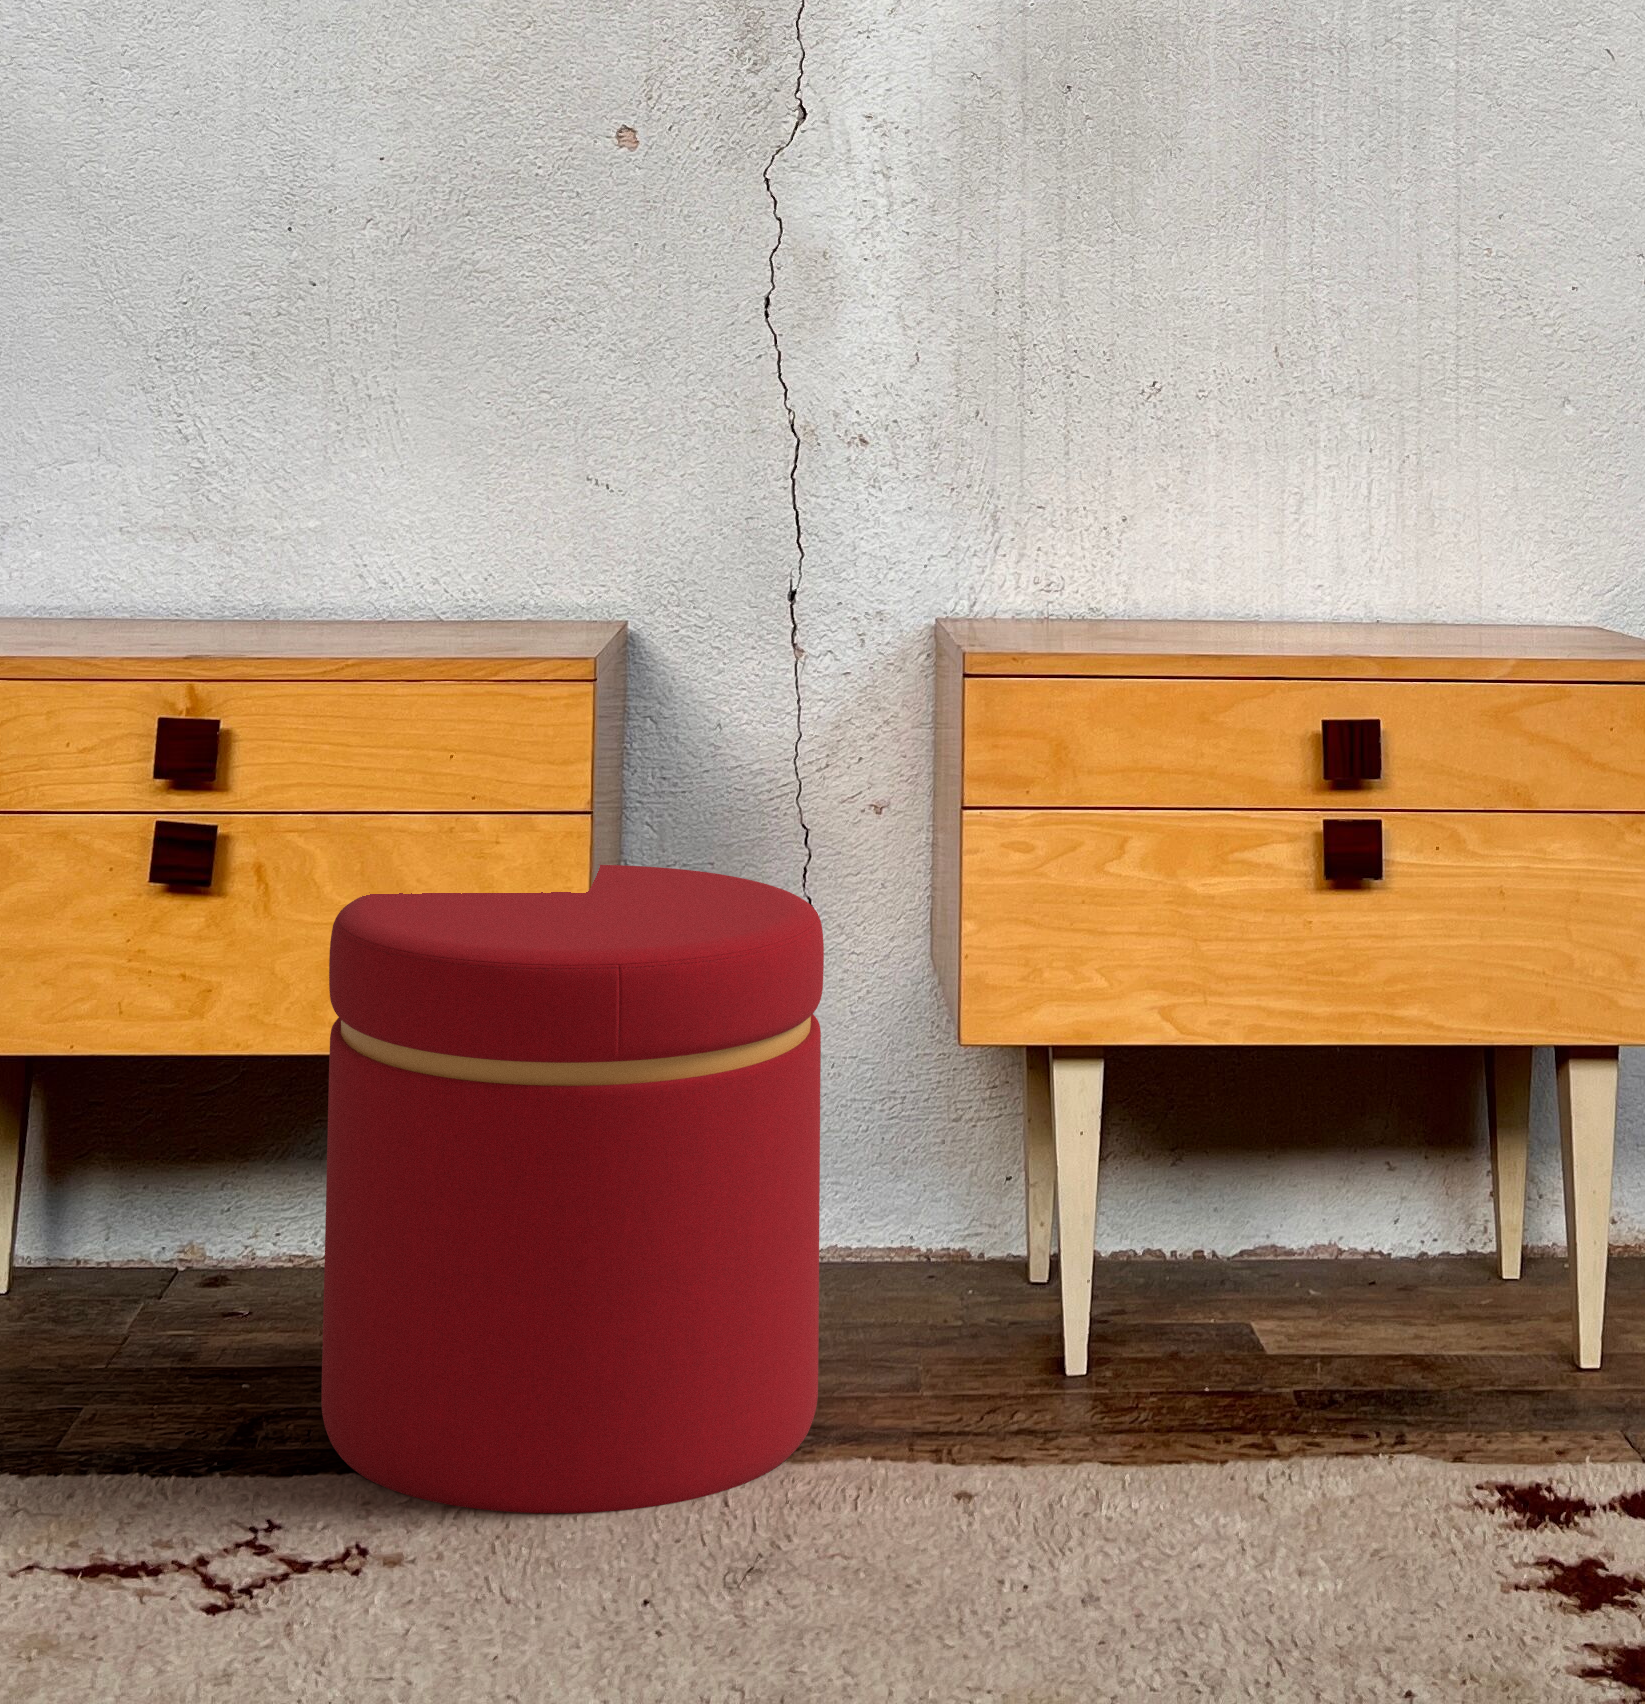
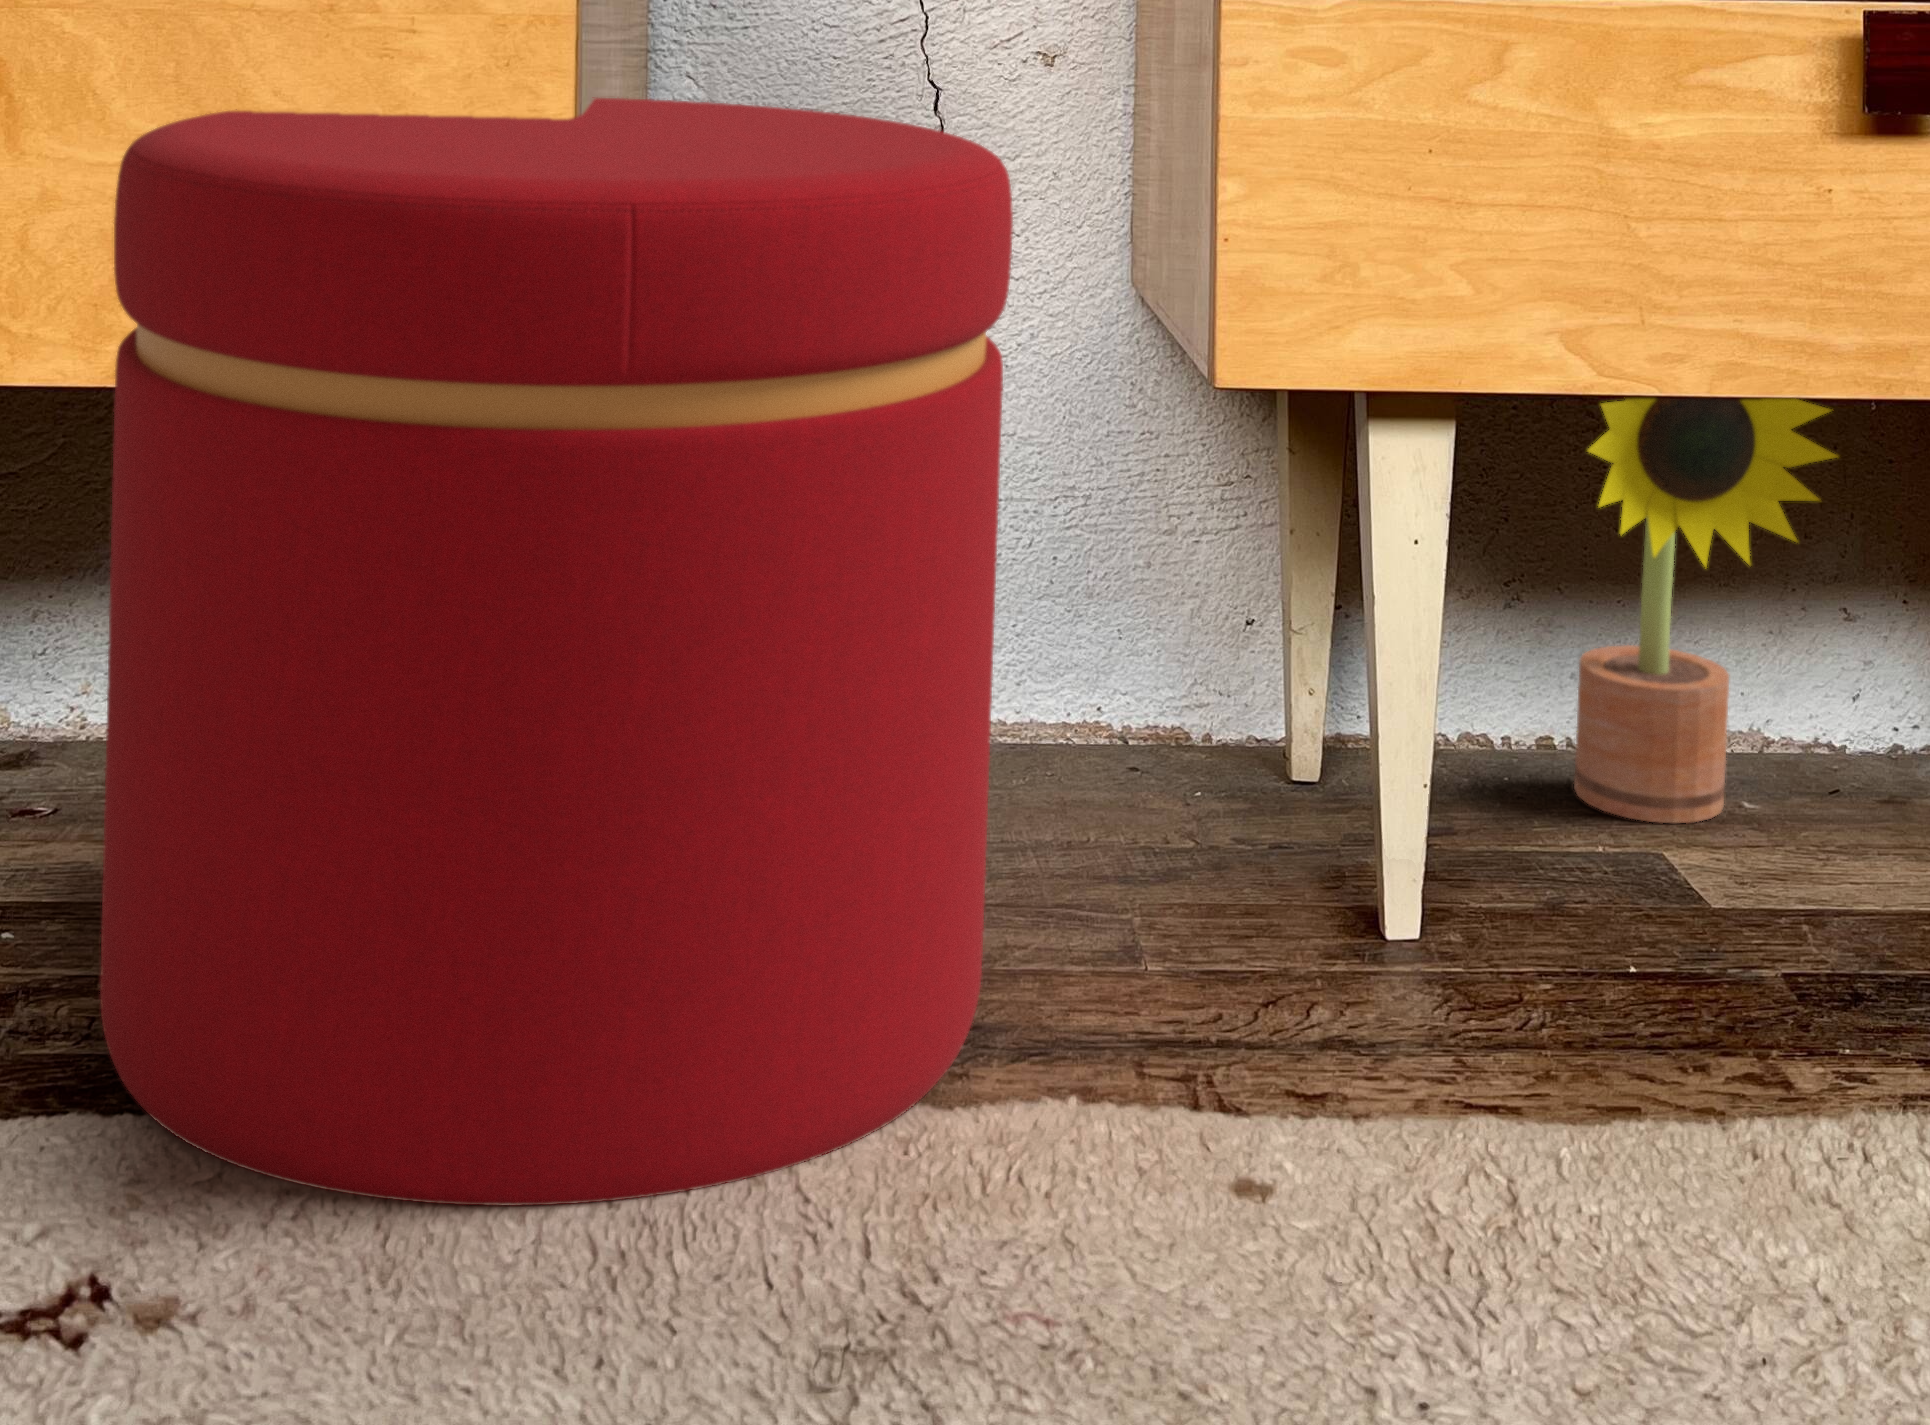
decorative plant: none [1195,987,1355,1306] -> present [1574,399,1837,823]

